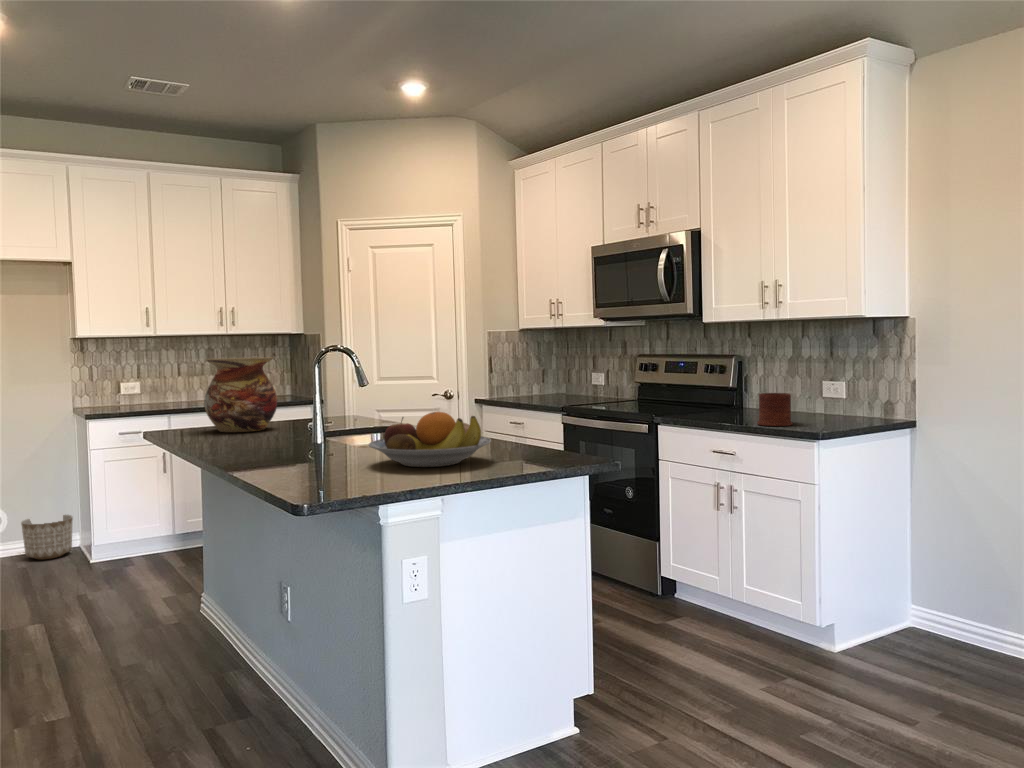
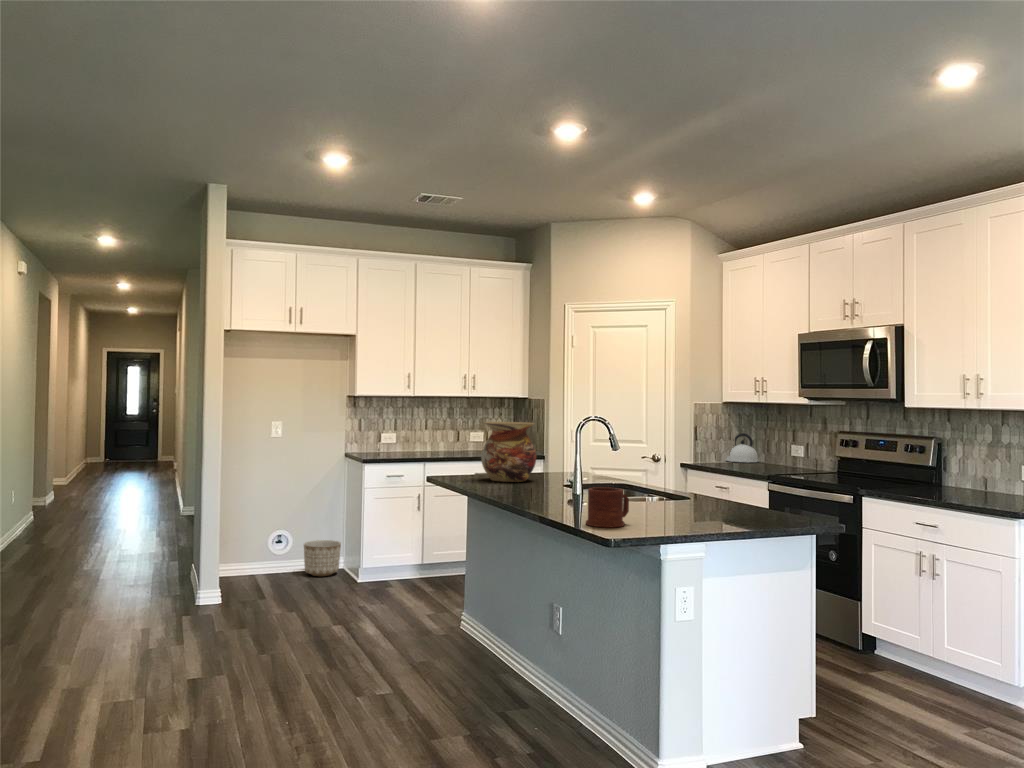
kettle: none [521,363,560,395] -> present [726,433,758,462]
mug: present [757,393,793,426] -> present [586,487,629,527]
fruit bowl: present [369,412,491,467] -> none [641,476,736,518]

